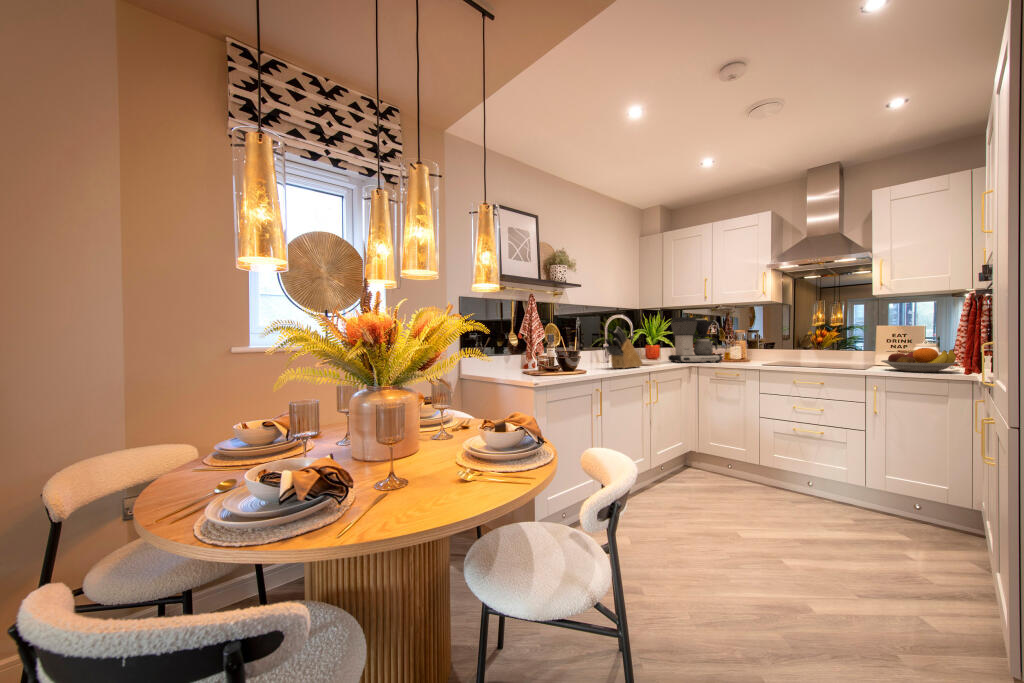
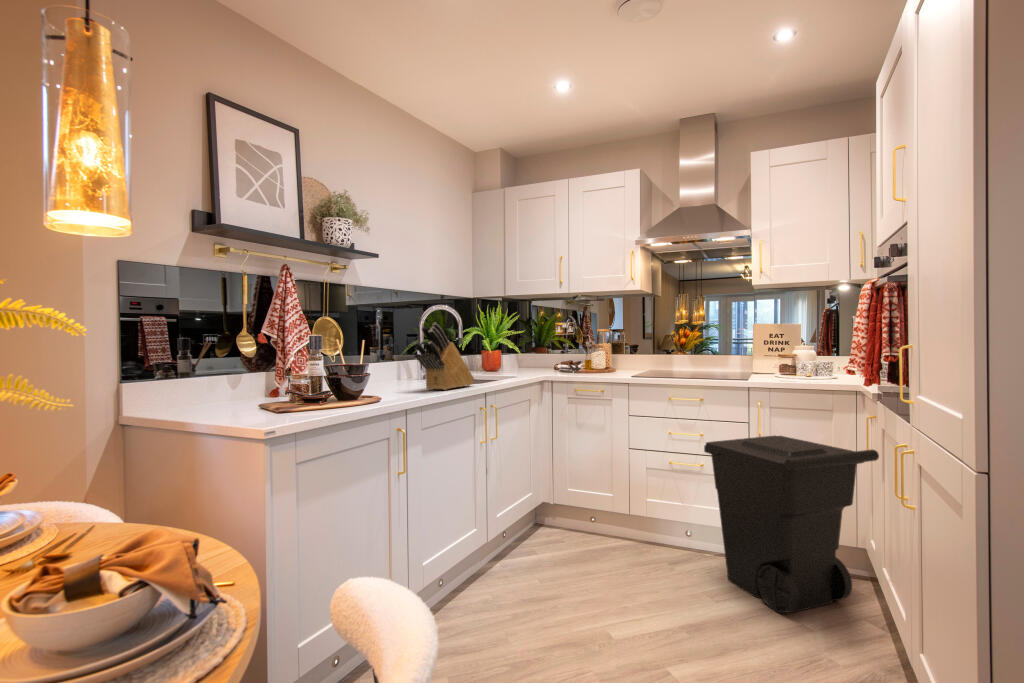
coffee maker: present [668,317,722,363] -> none [512,310,583,377]
fruit bowl: present [881,348,959,372] -> none [764,352,841,382]
trash can: none [821,413,989,546] -> present [704,435,879,613]

